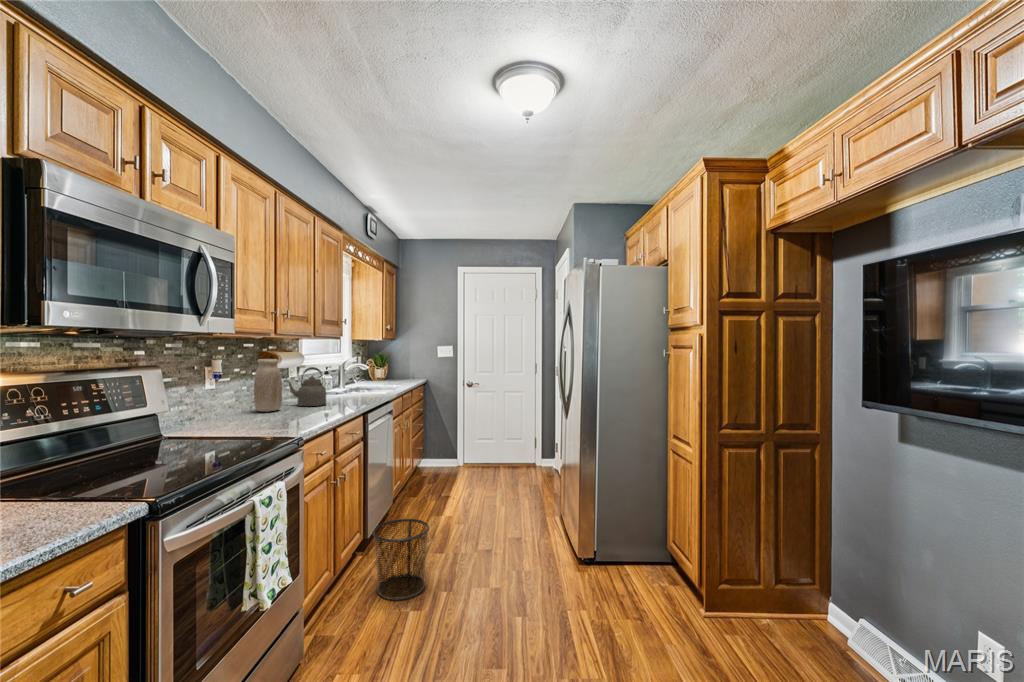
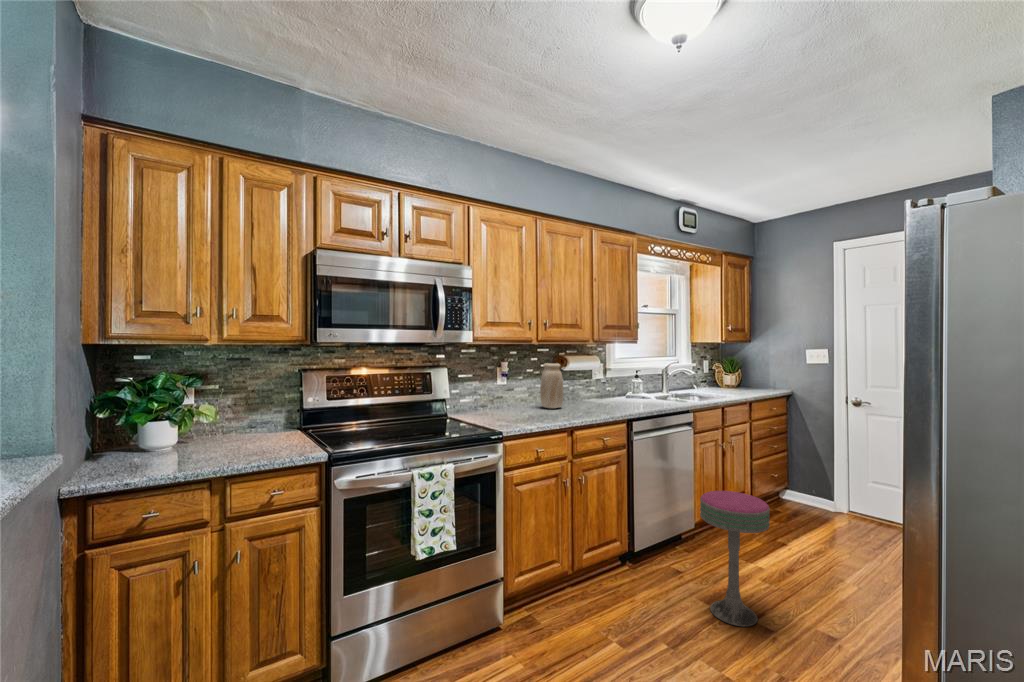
kettle: present [286,367,326,406] -> none [577,373,608,409]
bar stool: none [437,455,487,559] -> present [700,491,770,627]
waste bin: present [372,519,429,600] -> none [602,539,663,630]

